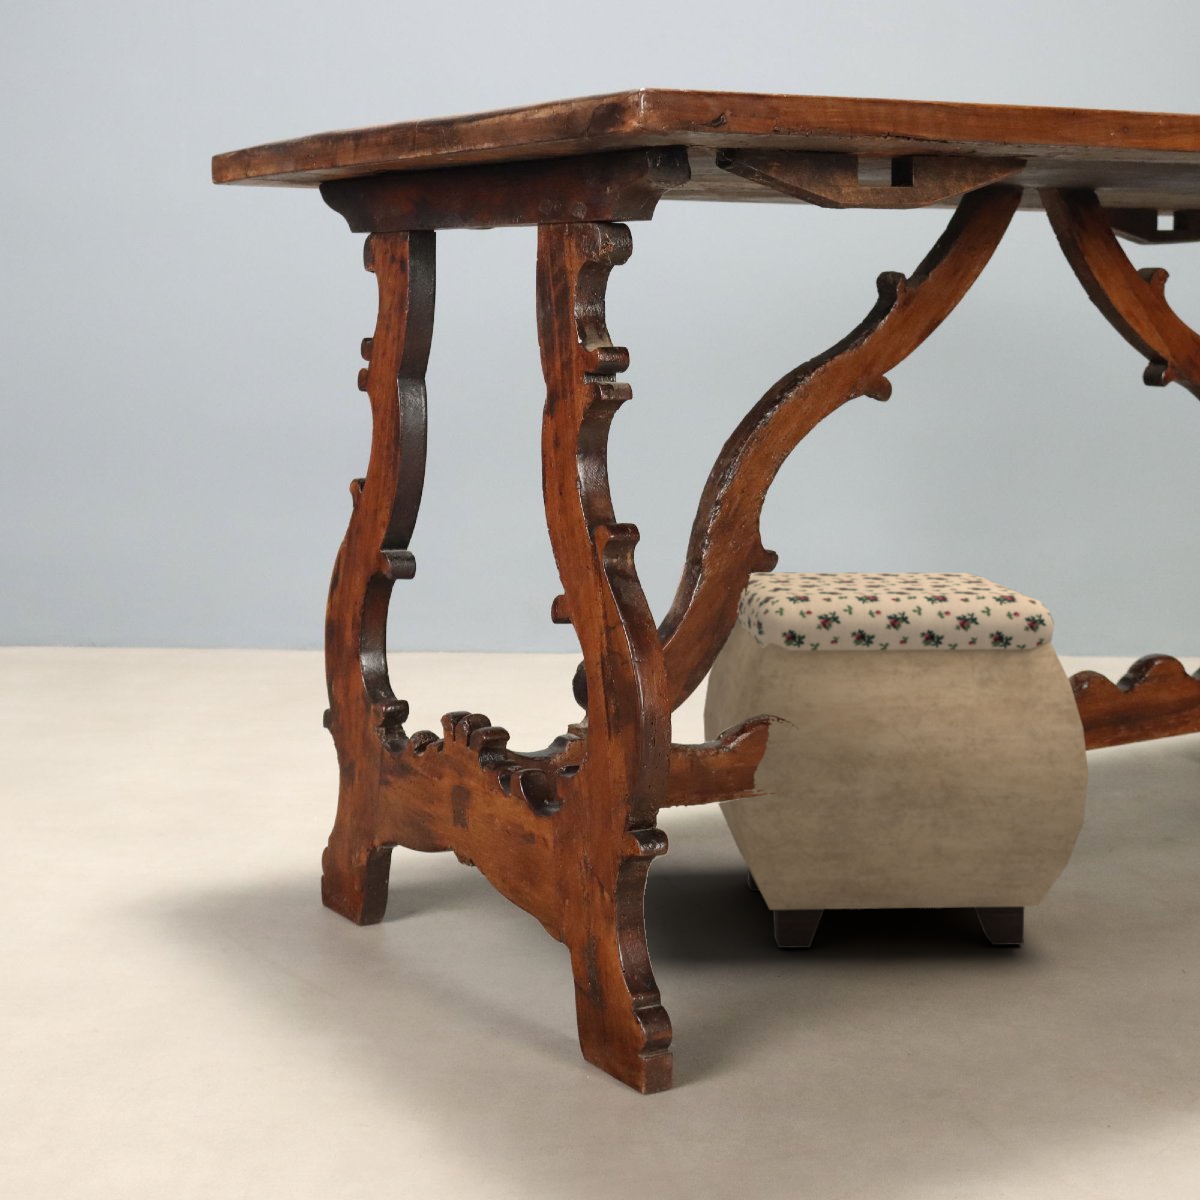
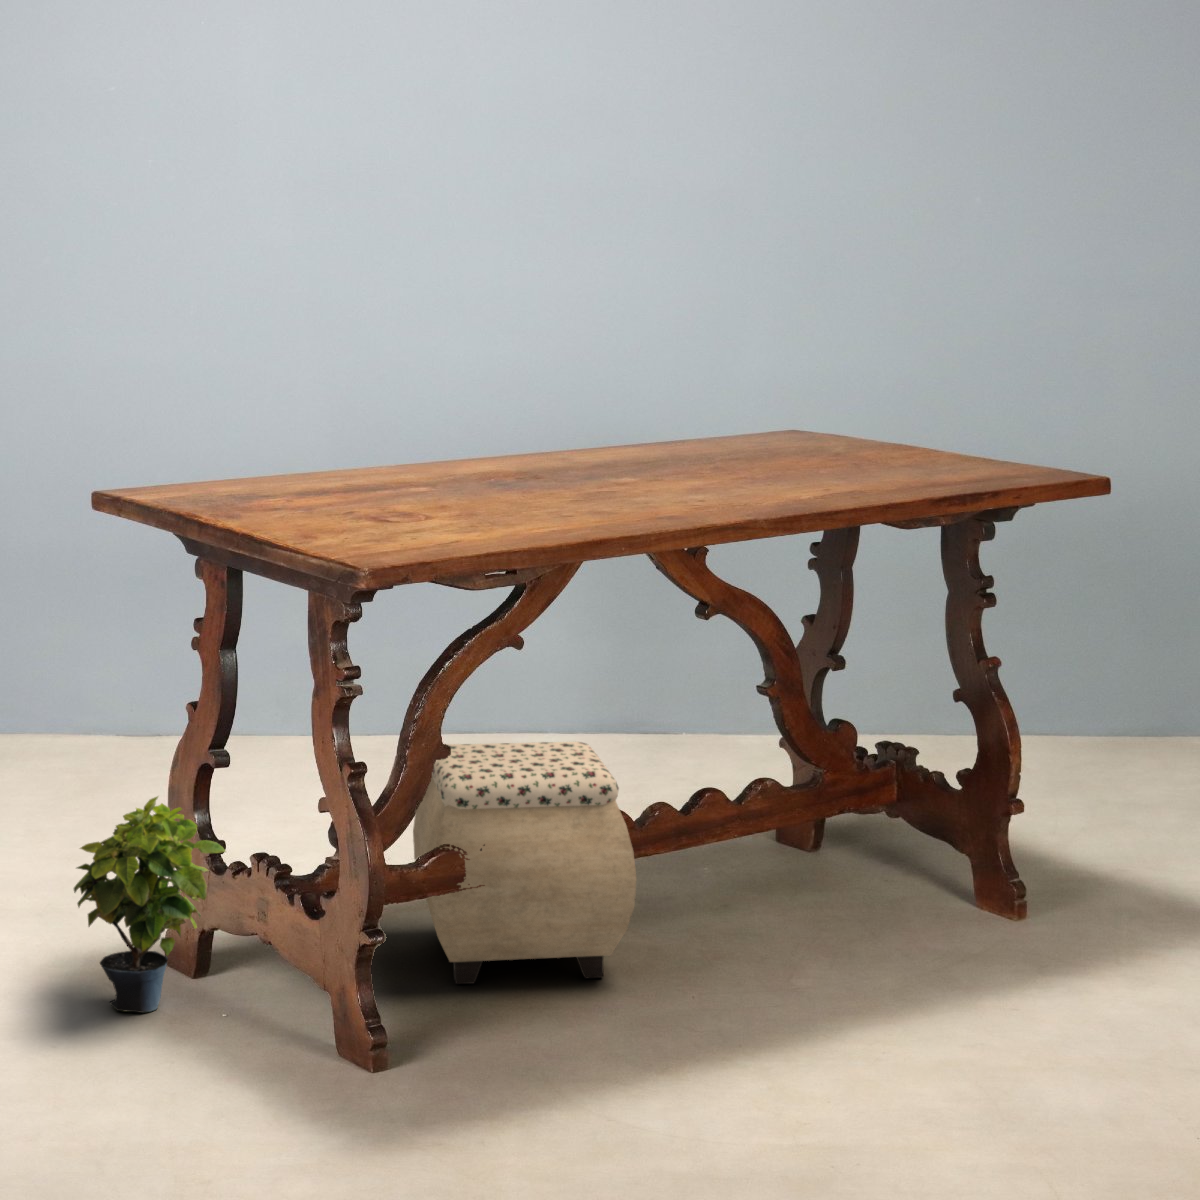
potted plant: none [142,610,399,977] -> present [74,796,226,1013]

